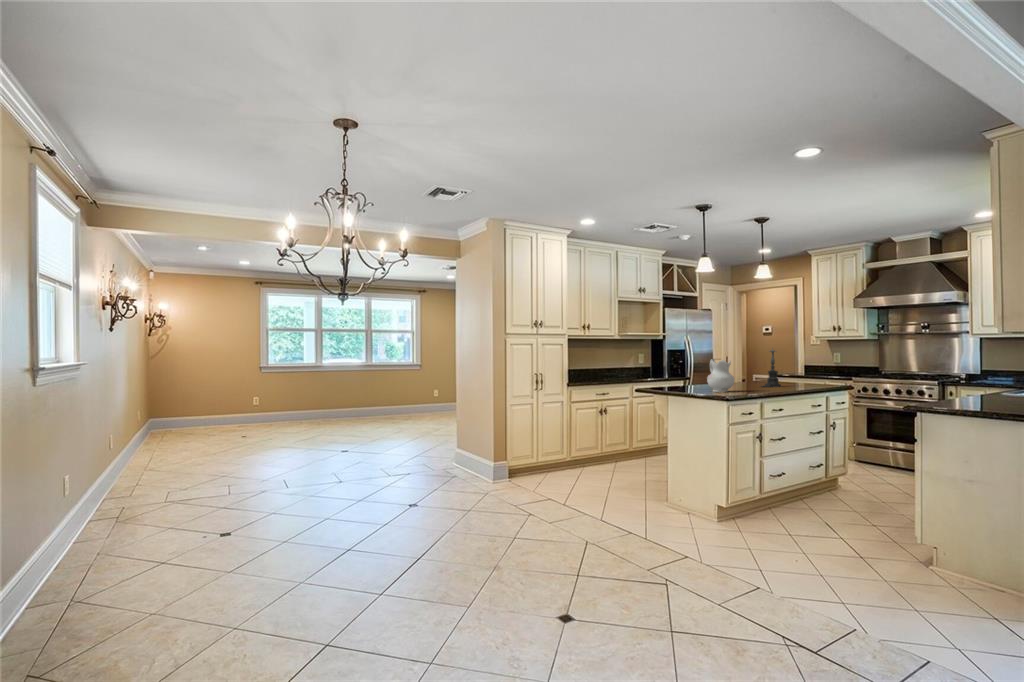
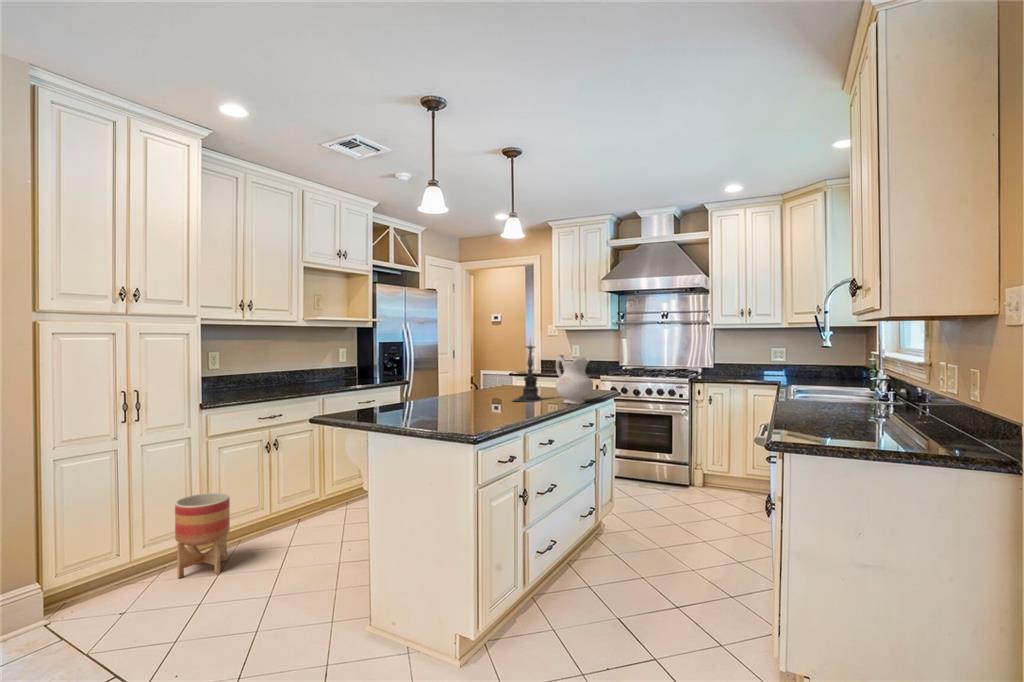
ceramic pitcher: present [707,359,734,392] -> present [556,355,593,404]
planter: none [559,432,585,475] -> present [175,493,230,578]

